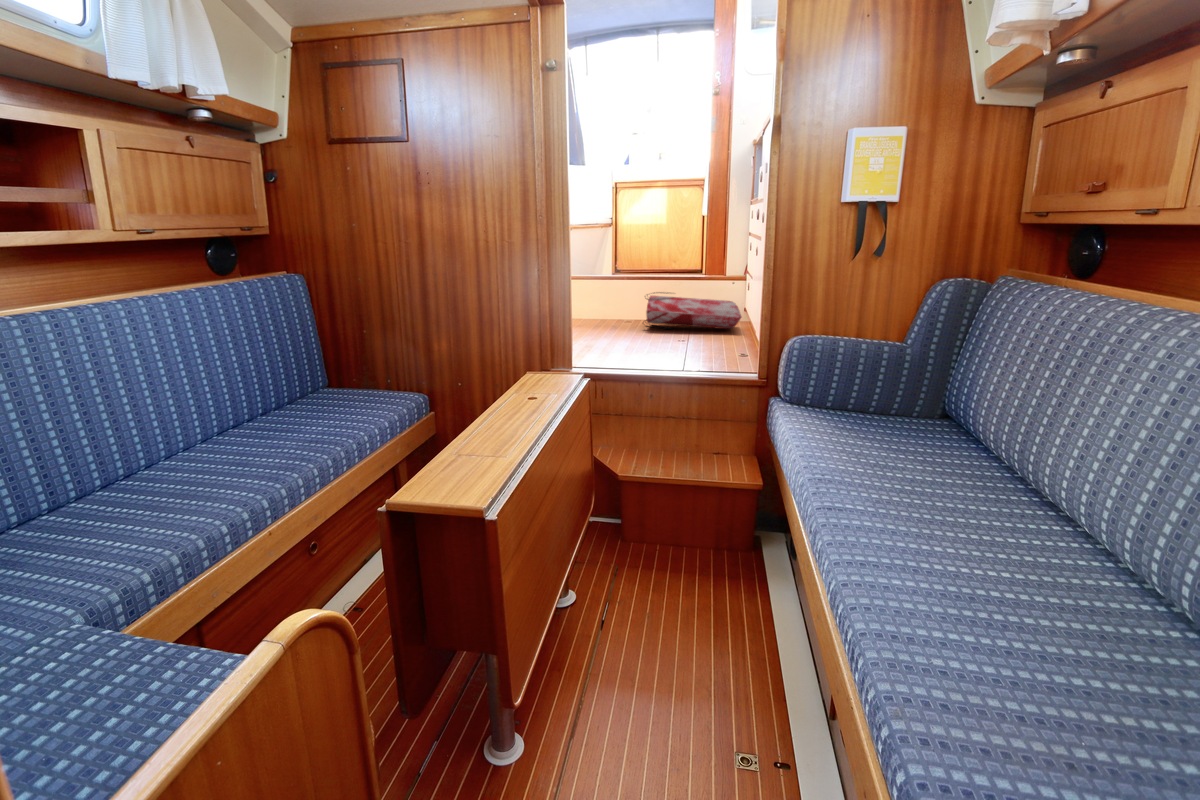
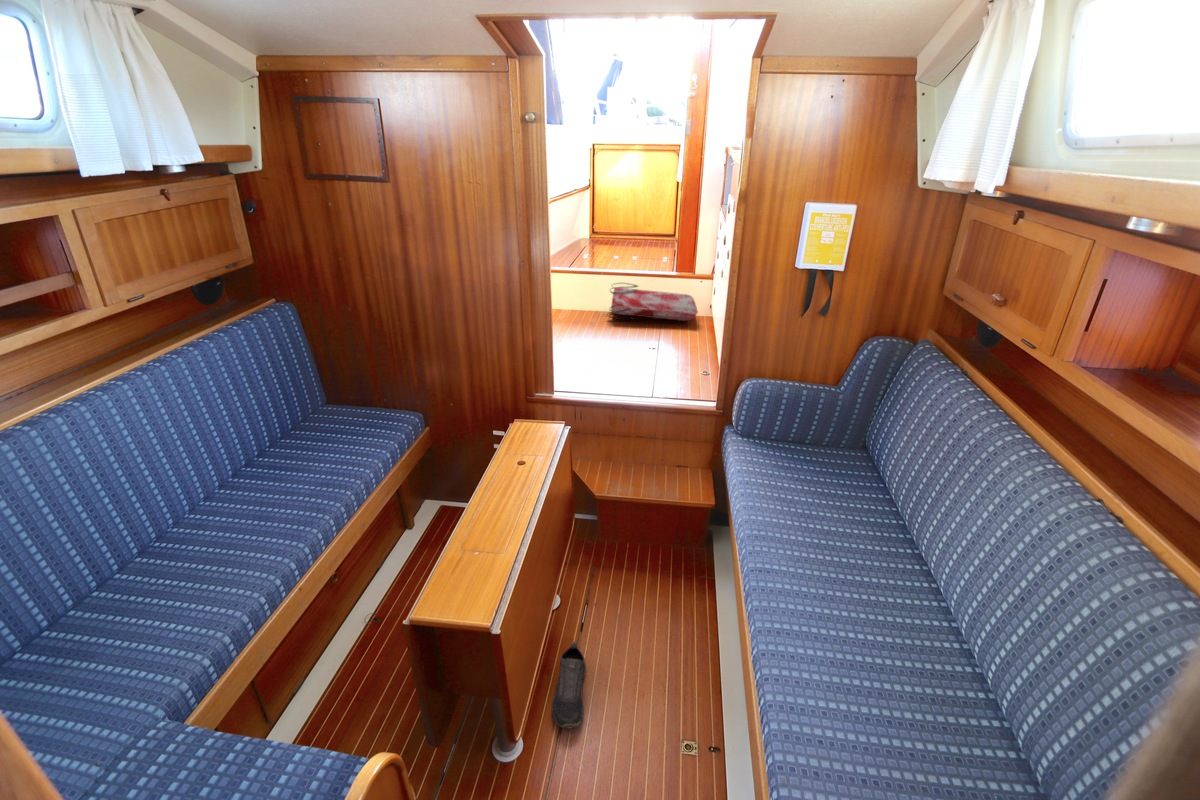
shoe: none [563,621,608,716] -> present [552,642,586,729]

